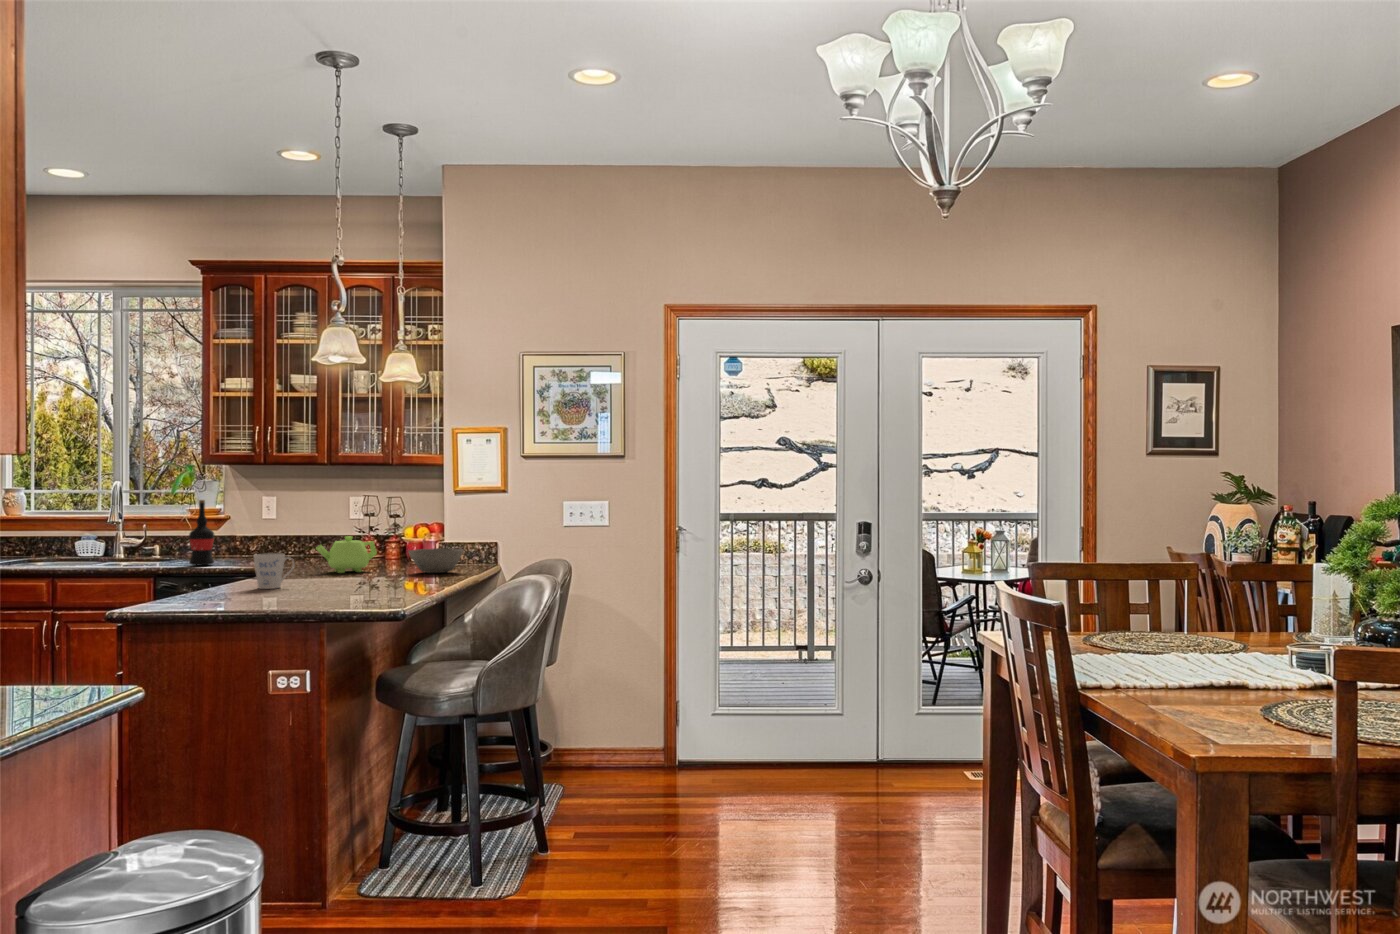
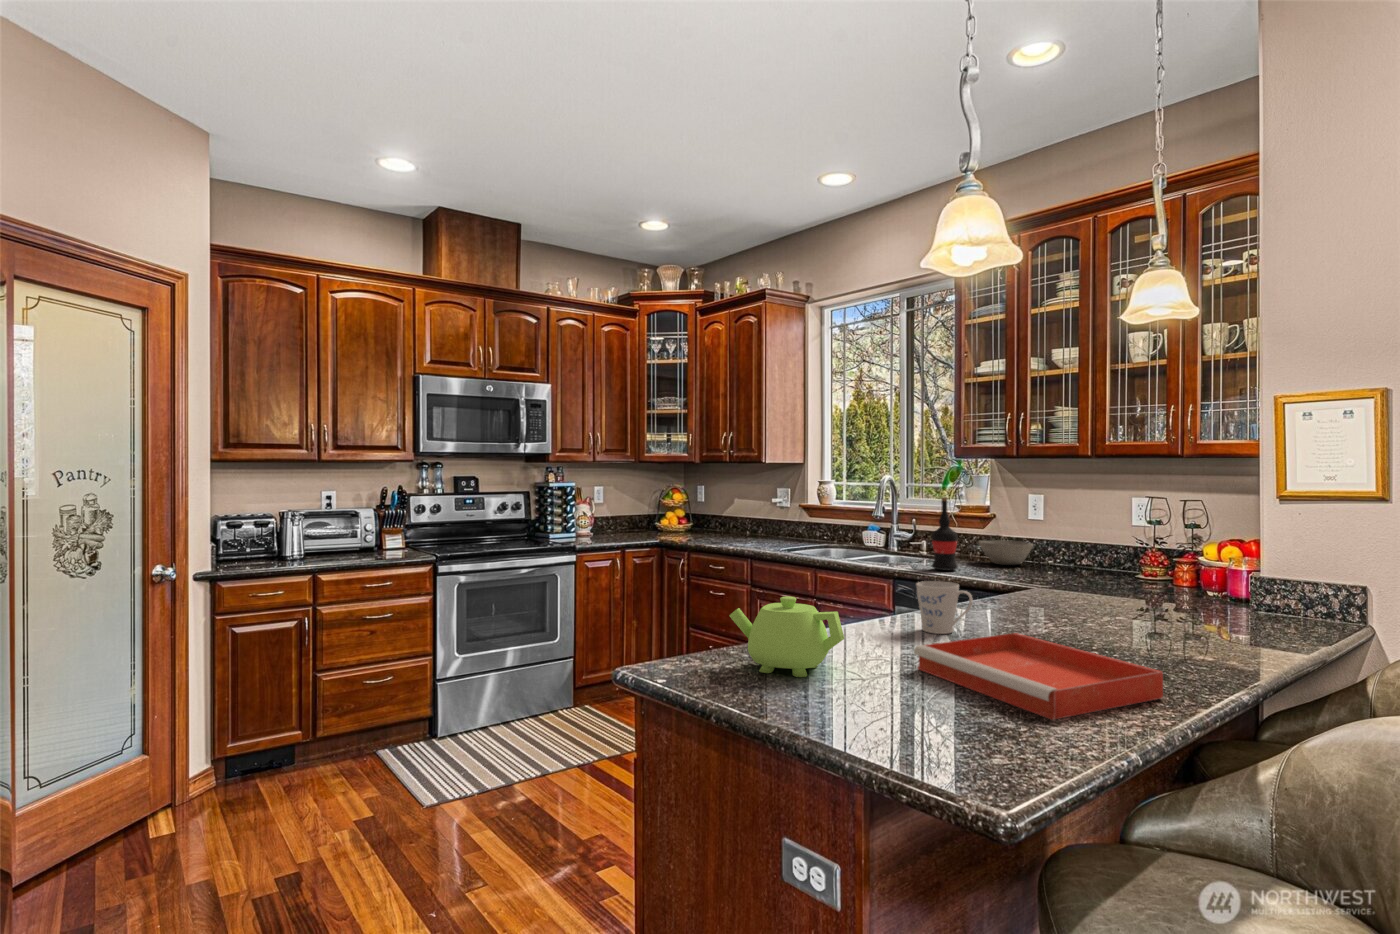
teapot: present [316,536,377,573] -> present [729,596,844,677]
bowl: present [408,548,463,573] -> present [979,540,1033,565]
tray: none [288,575,426,602] -> present [914,633,1163,720]

